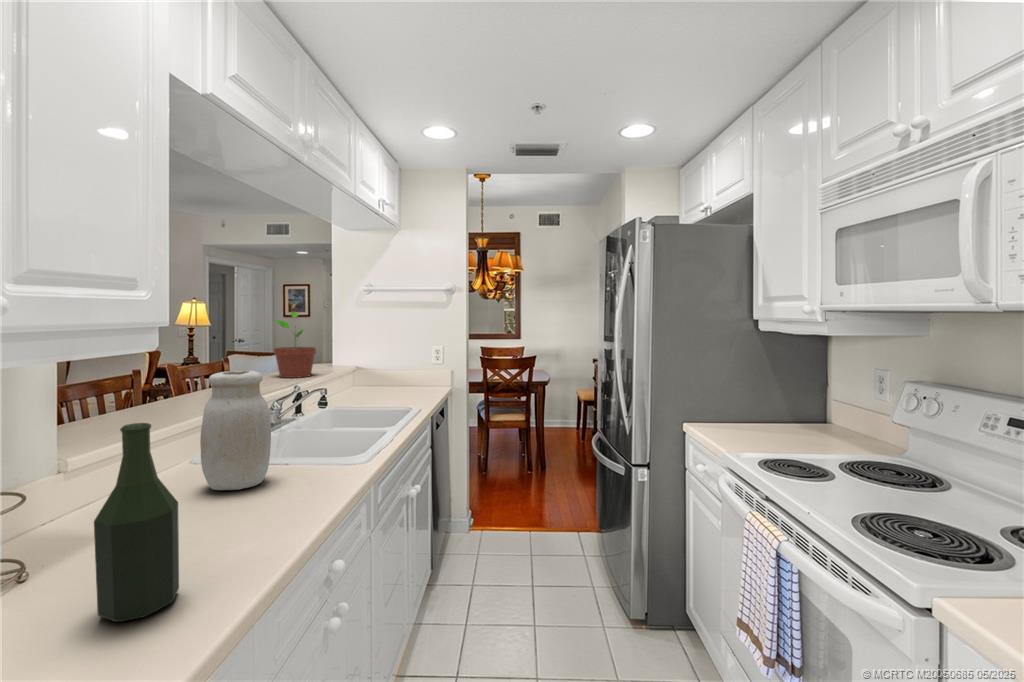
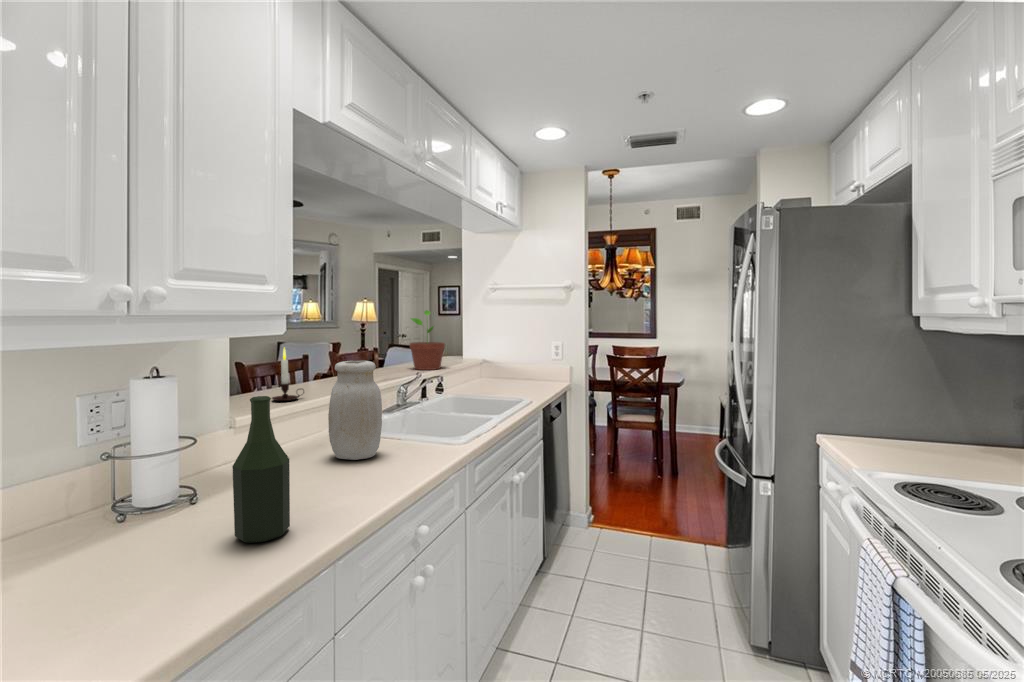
candle: none [104,356,152,424] -> present [272,348,304,401]

